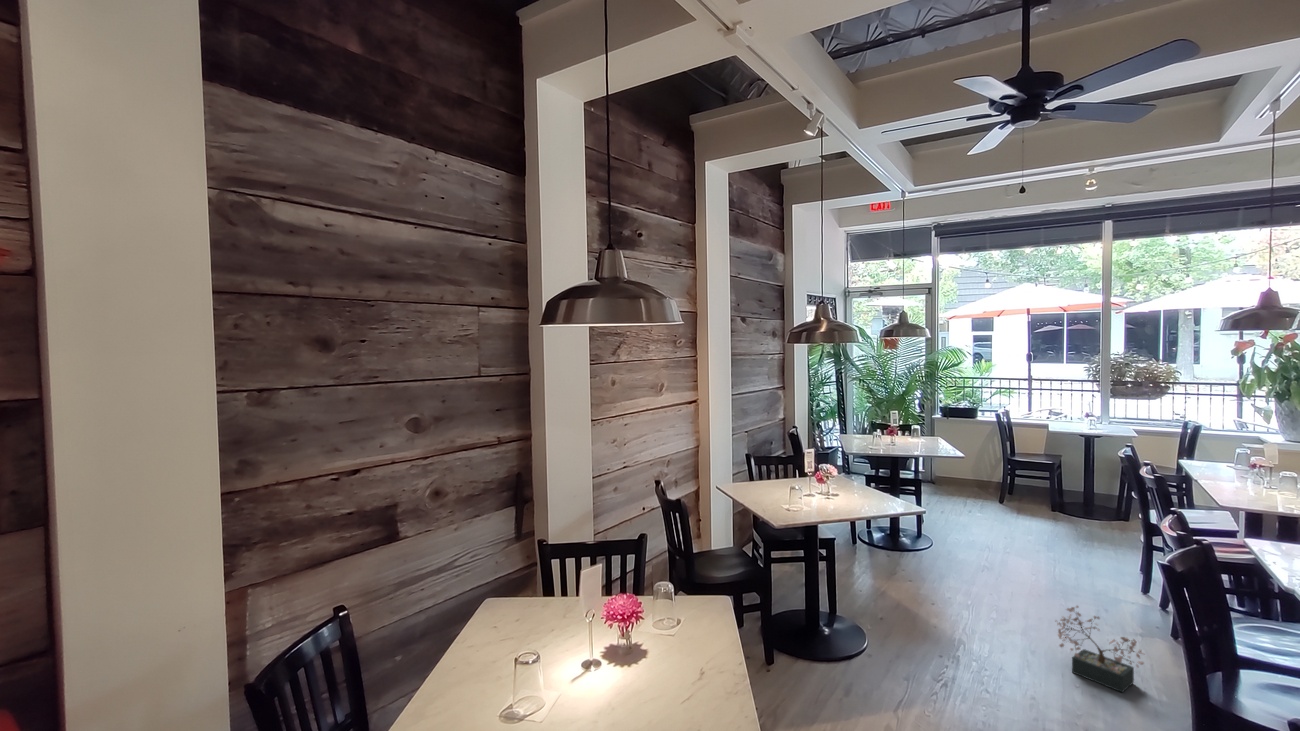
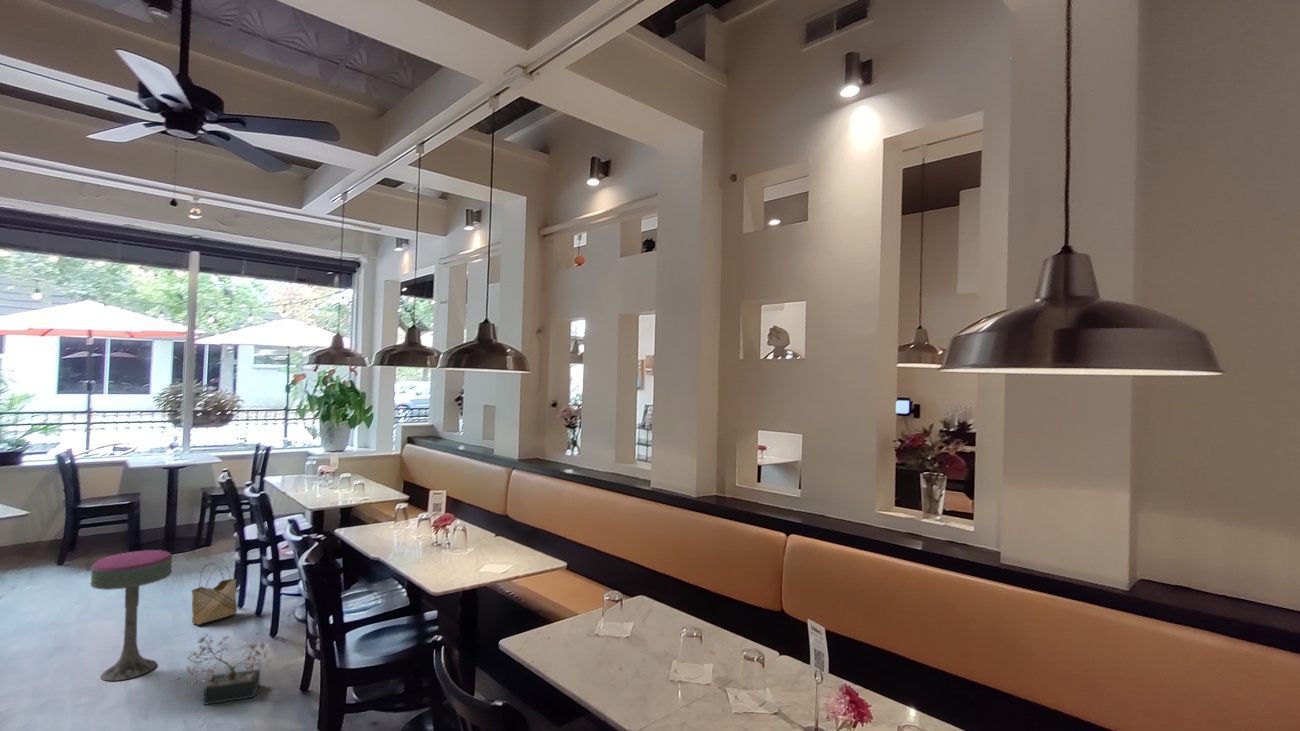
bar stool: none [991,506,1055,618] -> present [91,550,172,681]
woven basket: none [1085,538,1134,599] -> present [192,566,237,625]

